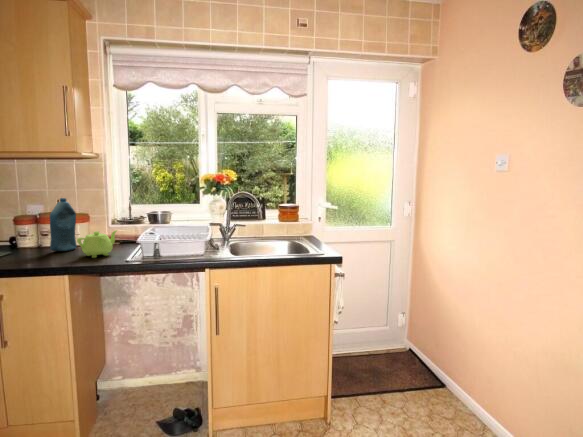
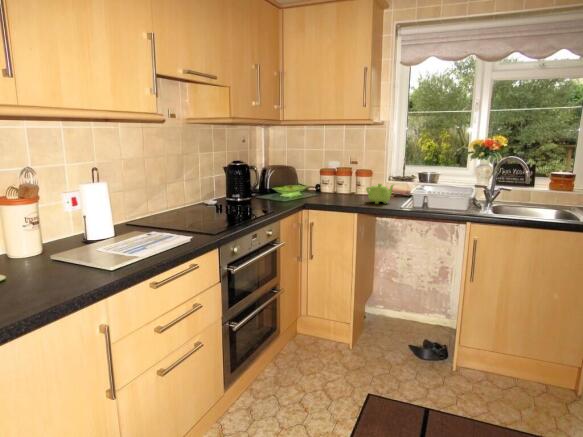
bottle: present [50,198,76,251] -> none [345,156,364,198]

